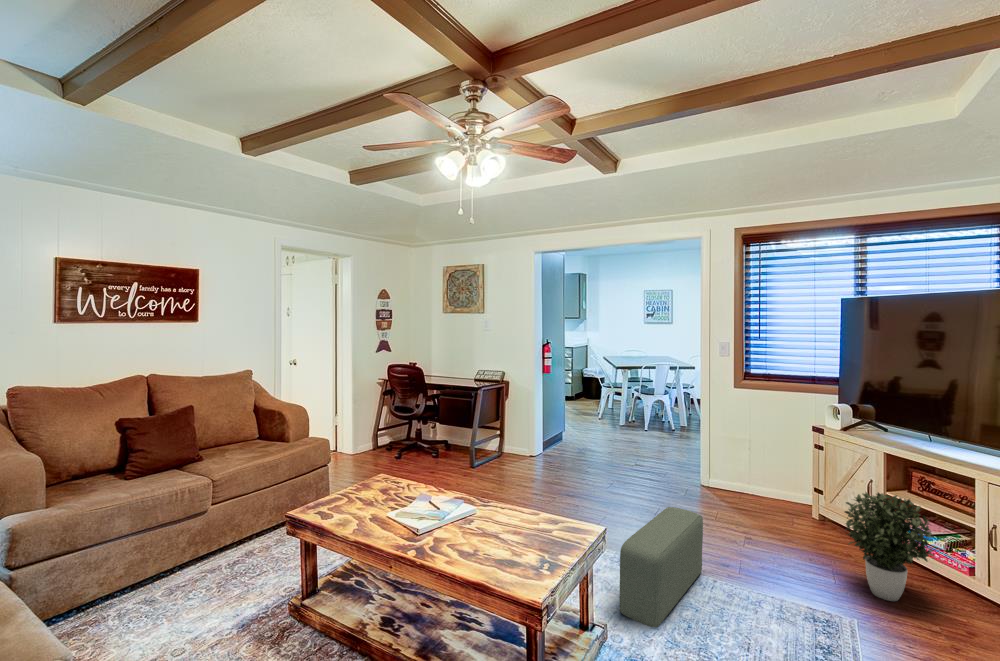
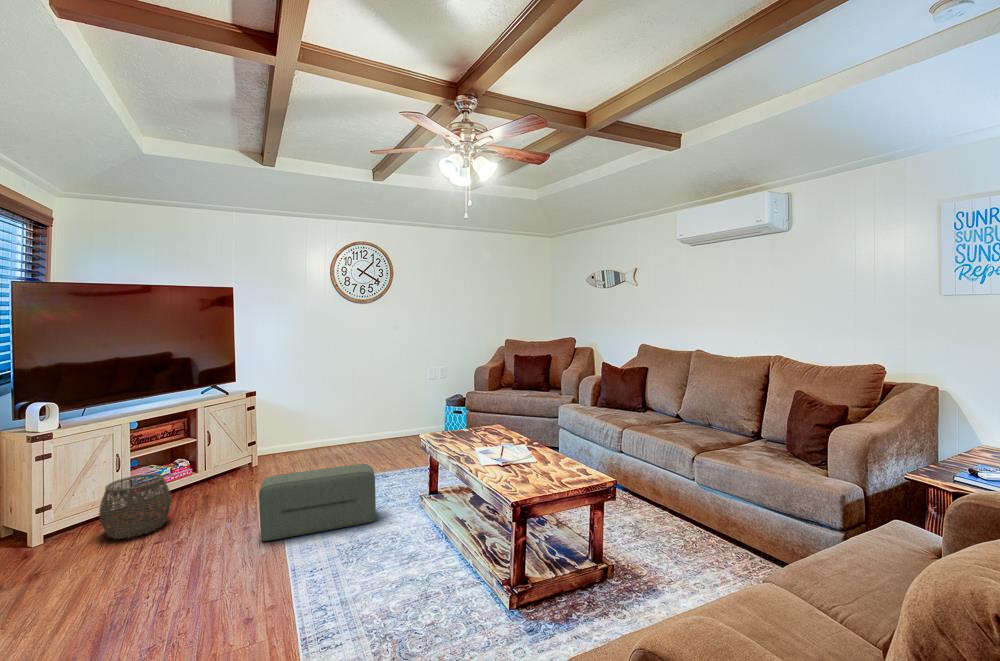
woven basket: none [768,486,836,553] -> present [99,474,171,539]
potted plant: present [845,492,934,601] -> none [192,426,248,498]

